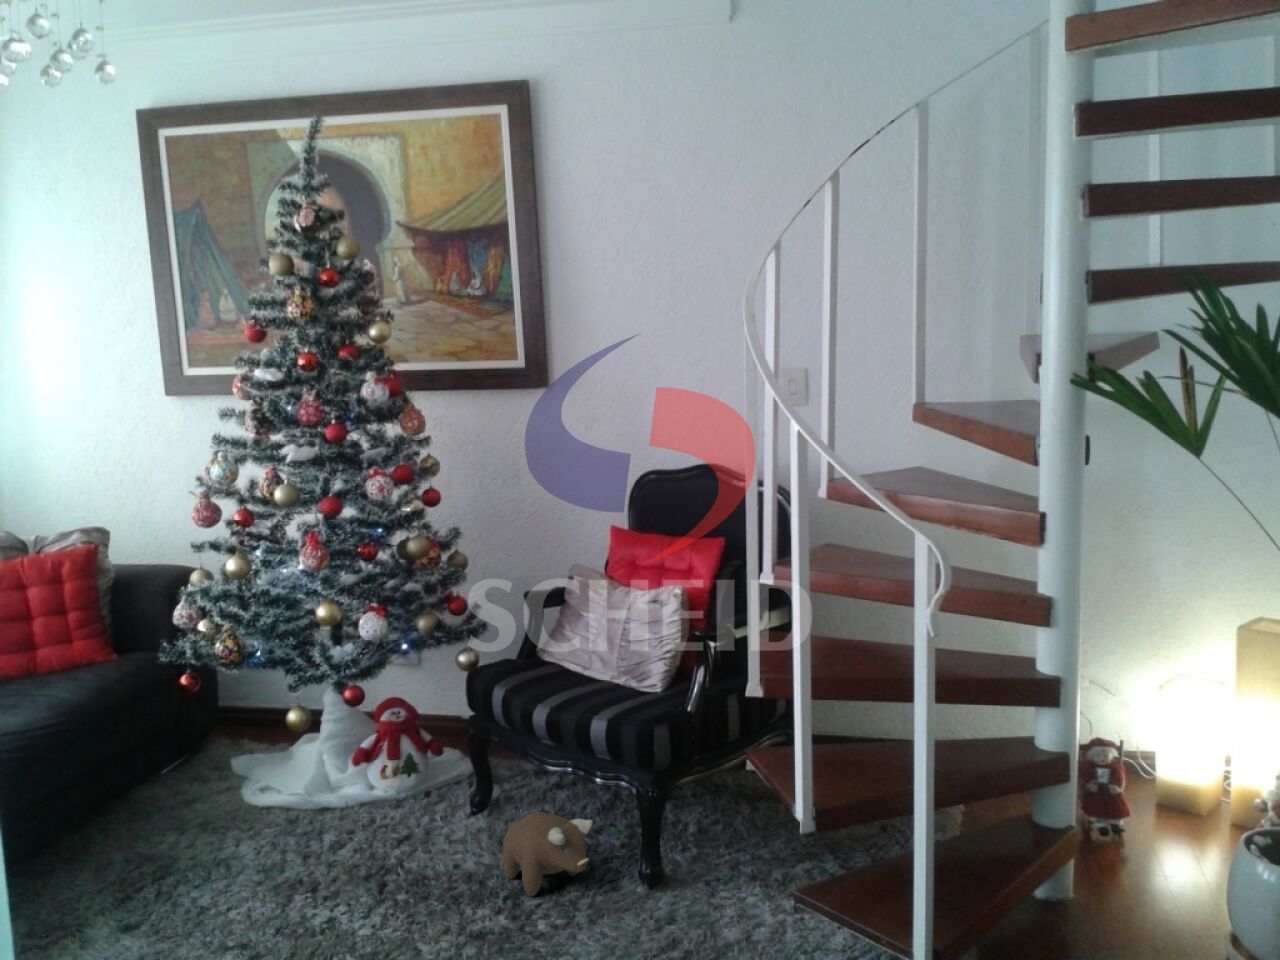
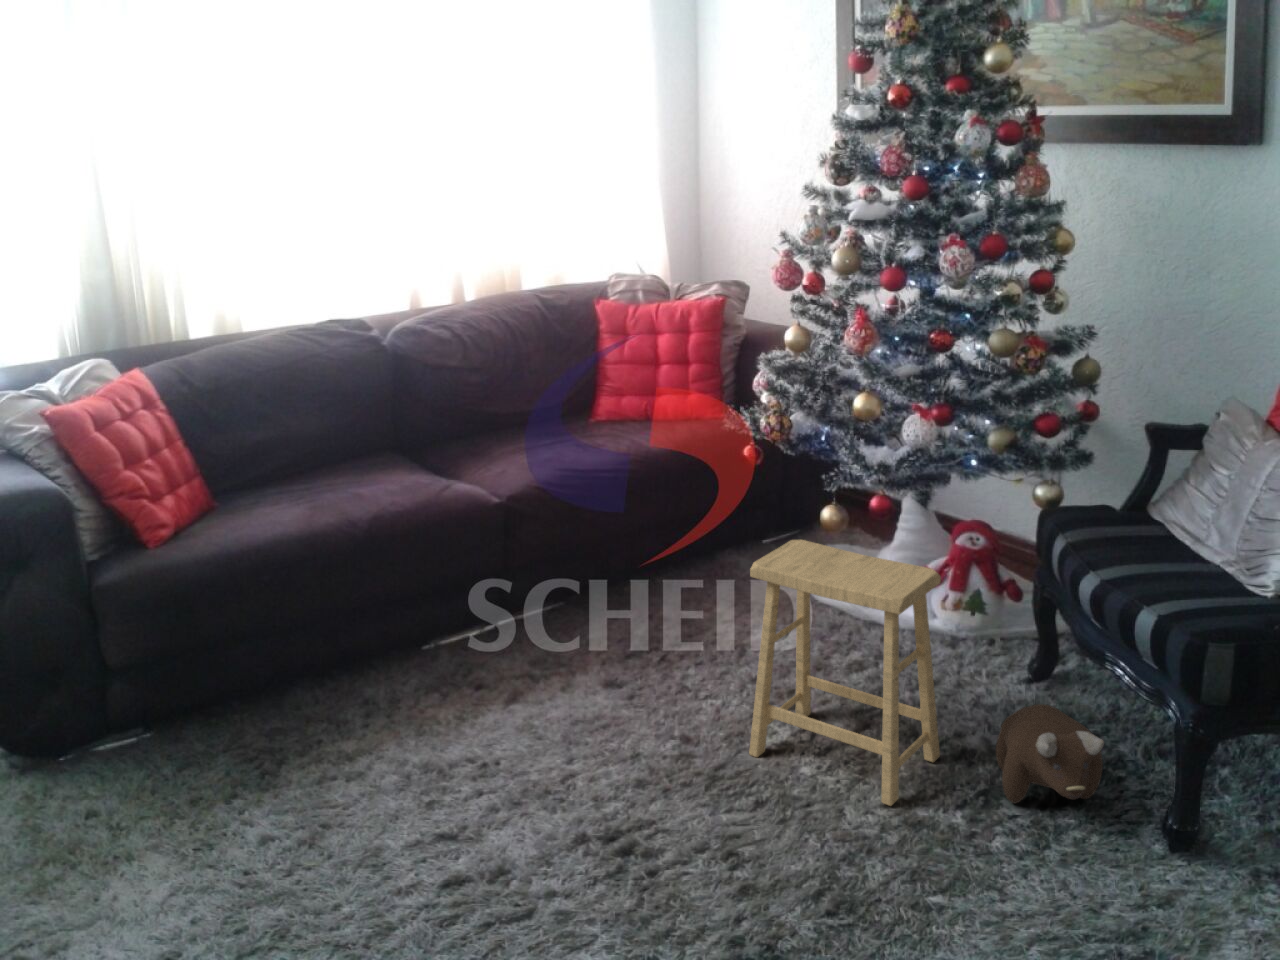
footstool: none [295,727,459,941] -> present [749,540,941,806]

